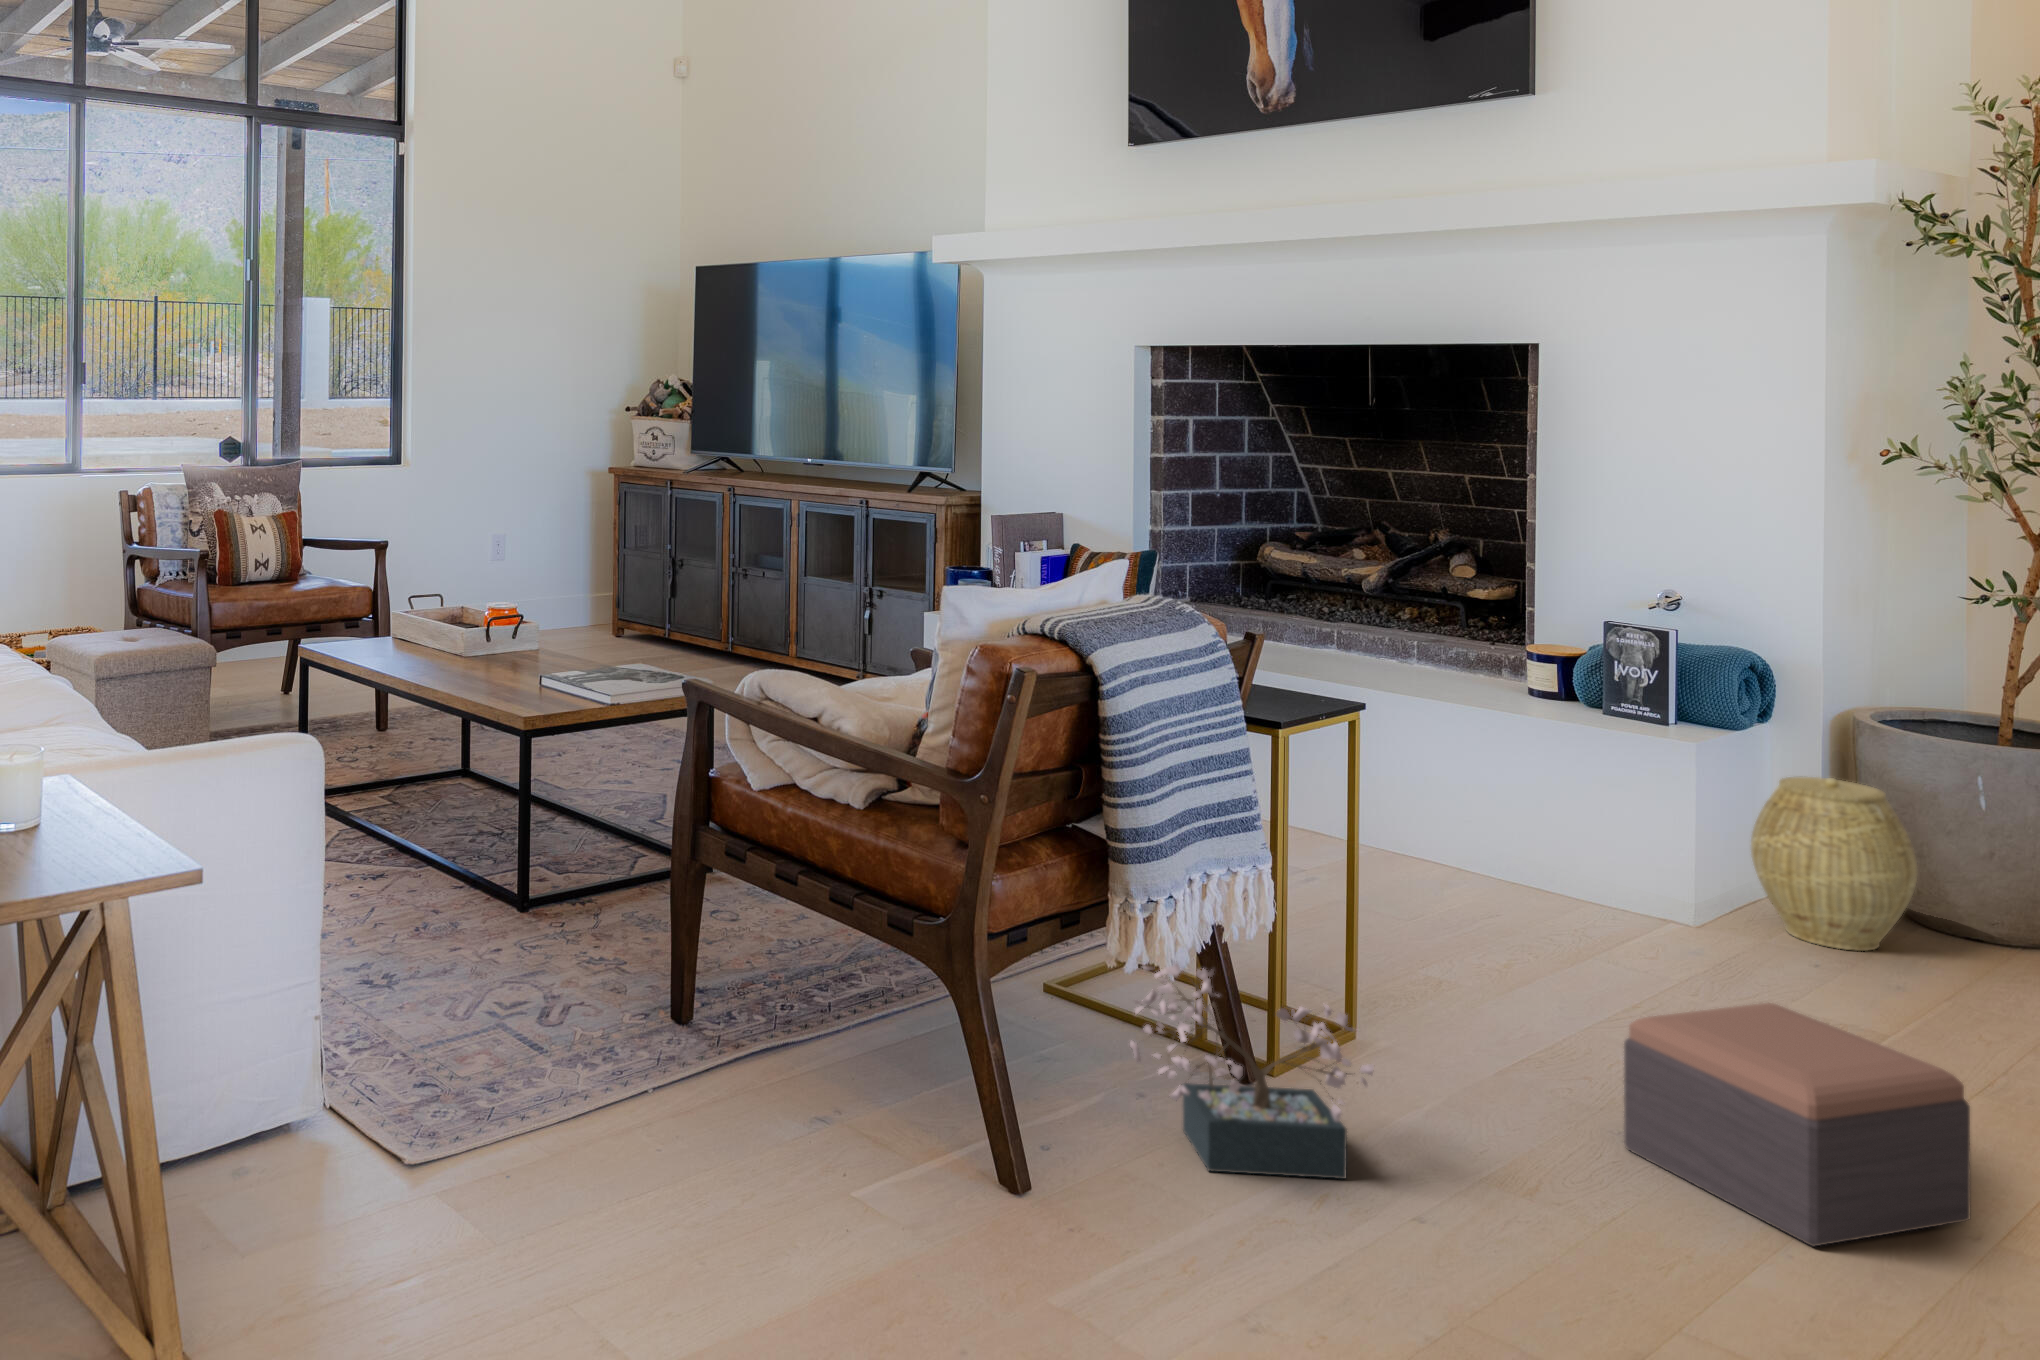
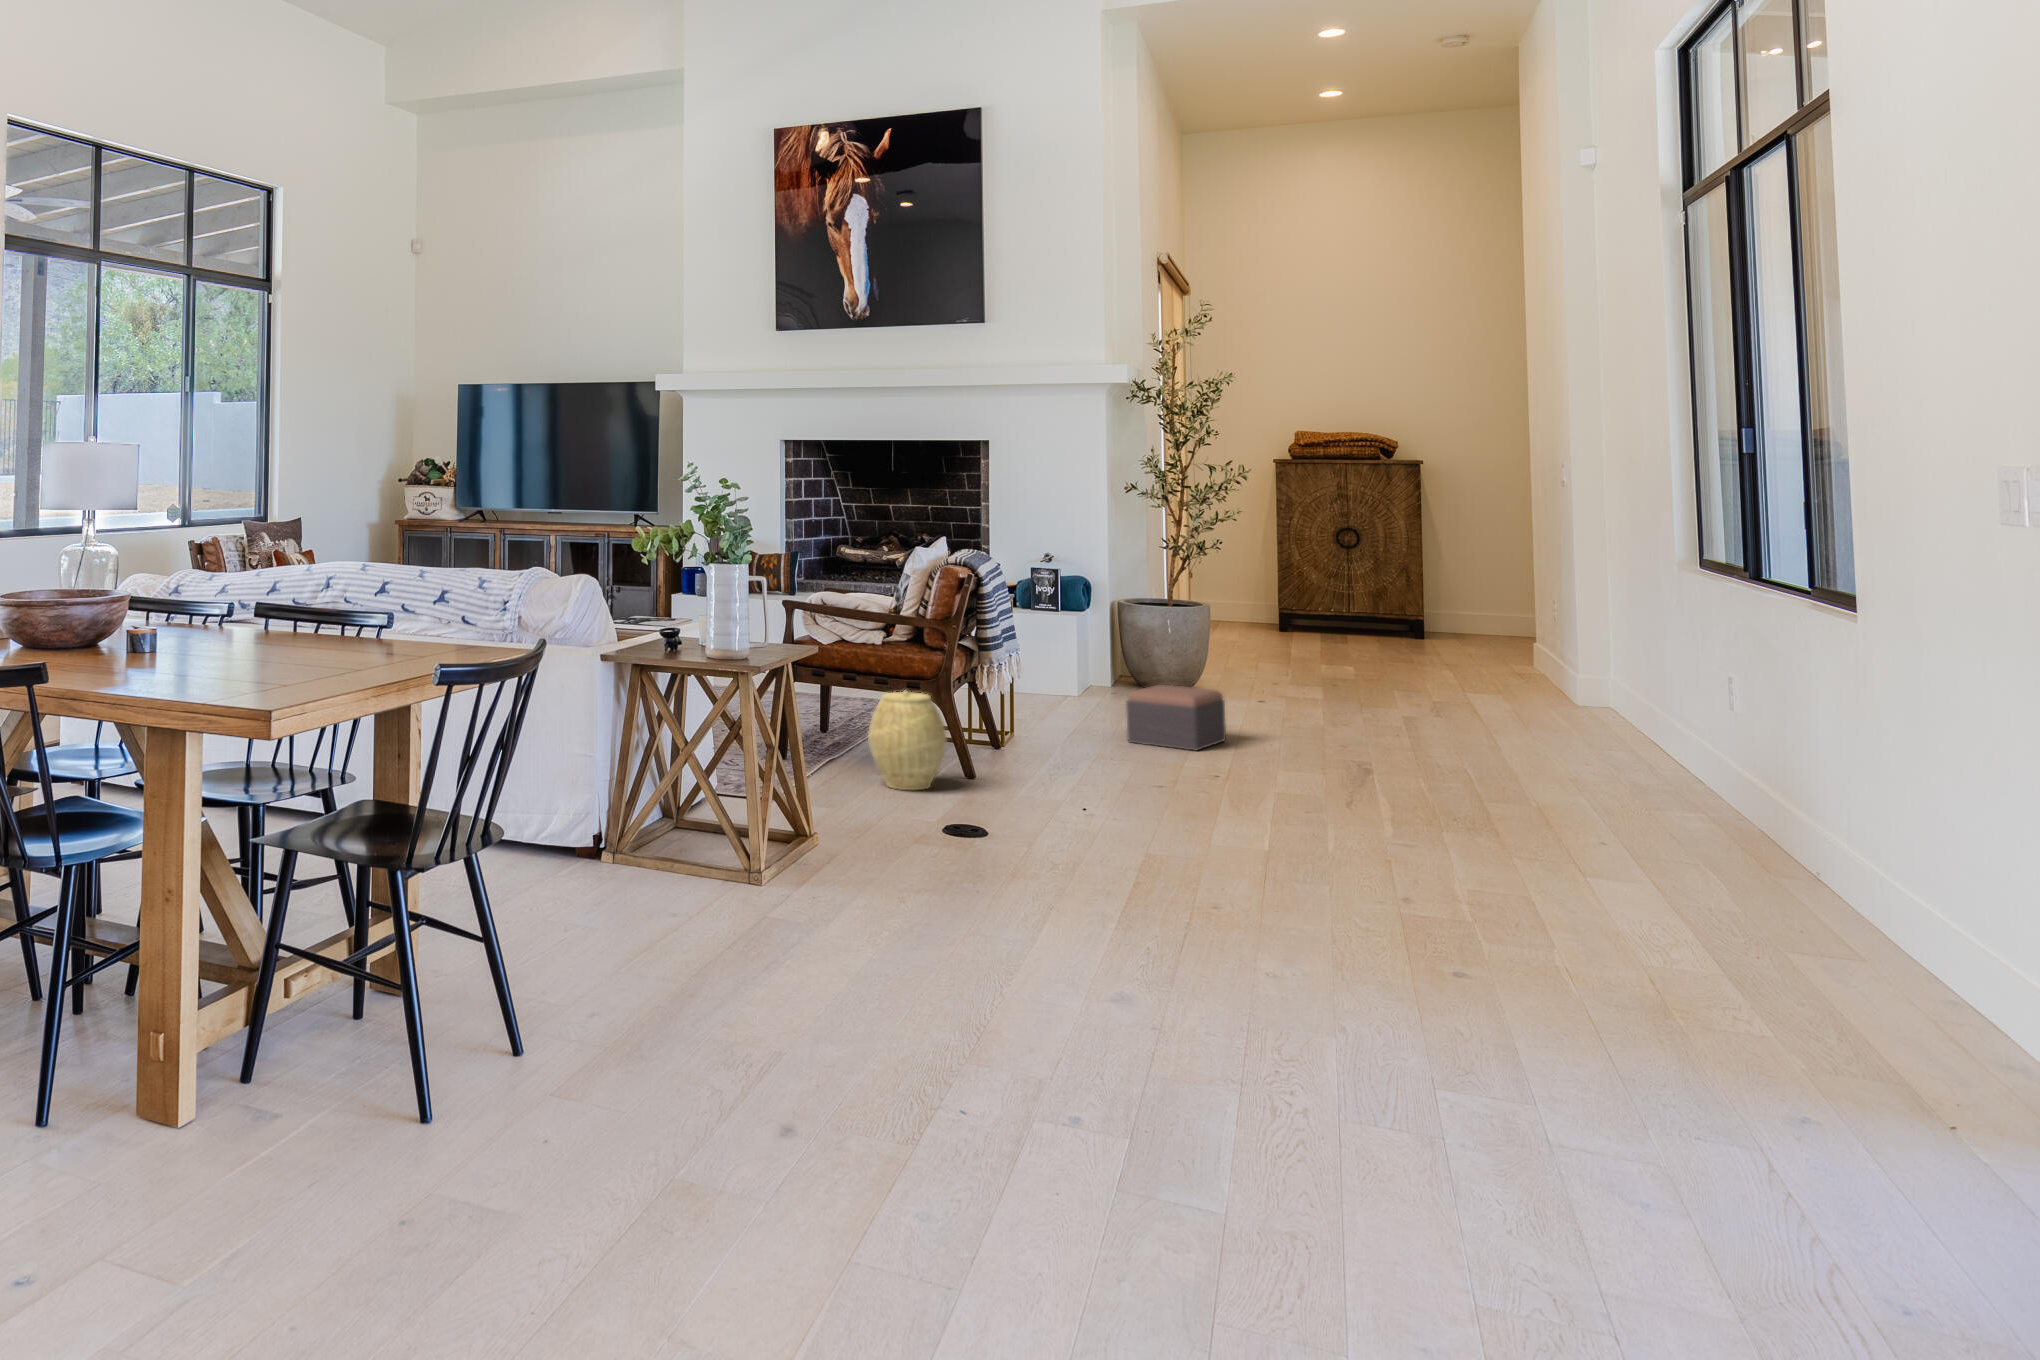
woven basket: present [1751,777,1917,951] -> present [868,691,946,790]
decorative plant: present [1130,963,1374,1179] -> none [988,687,1069,763]

